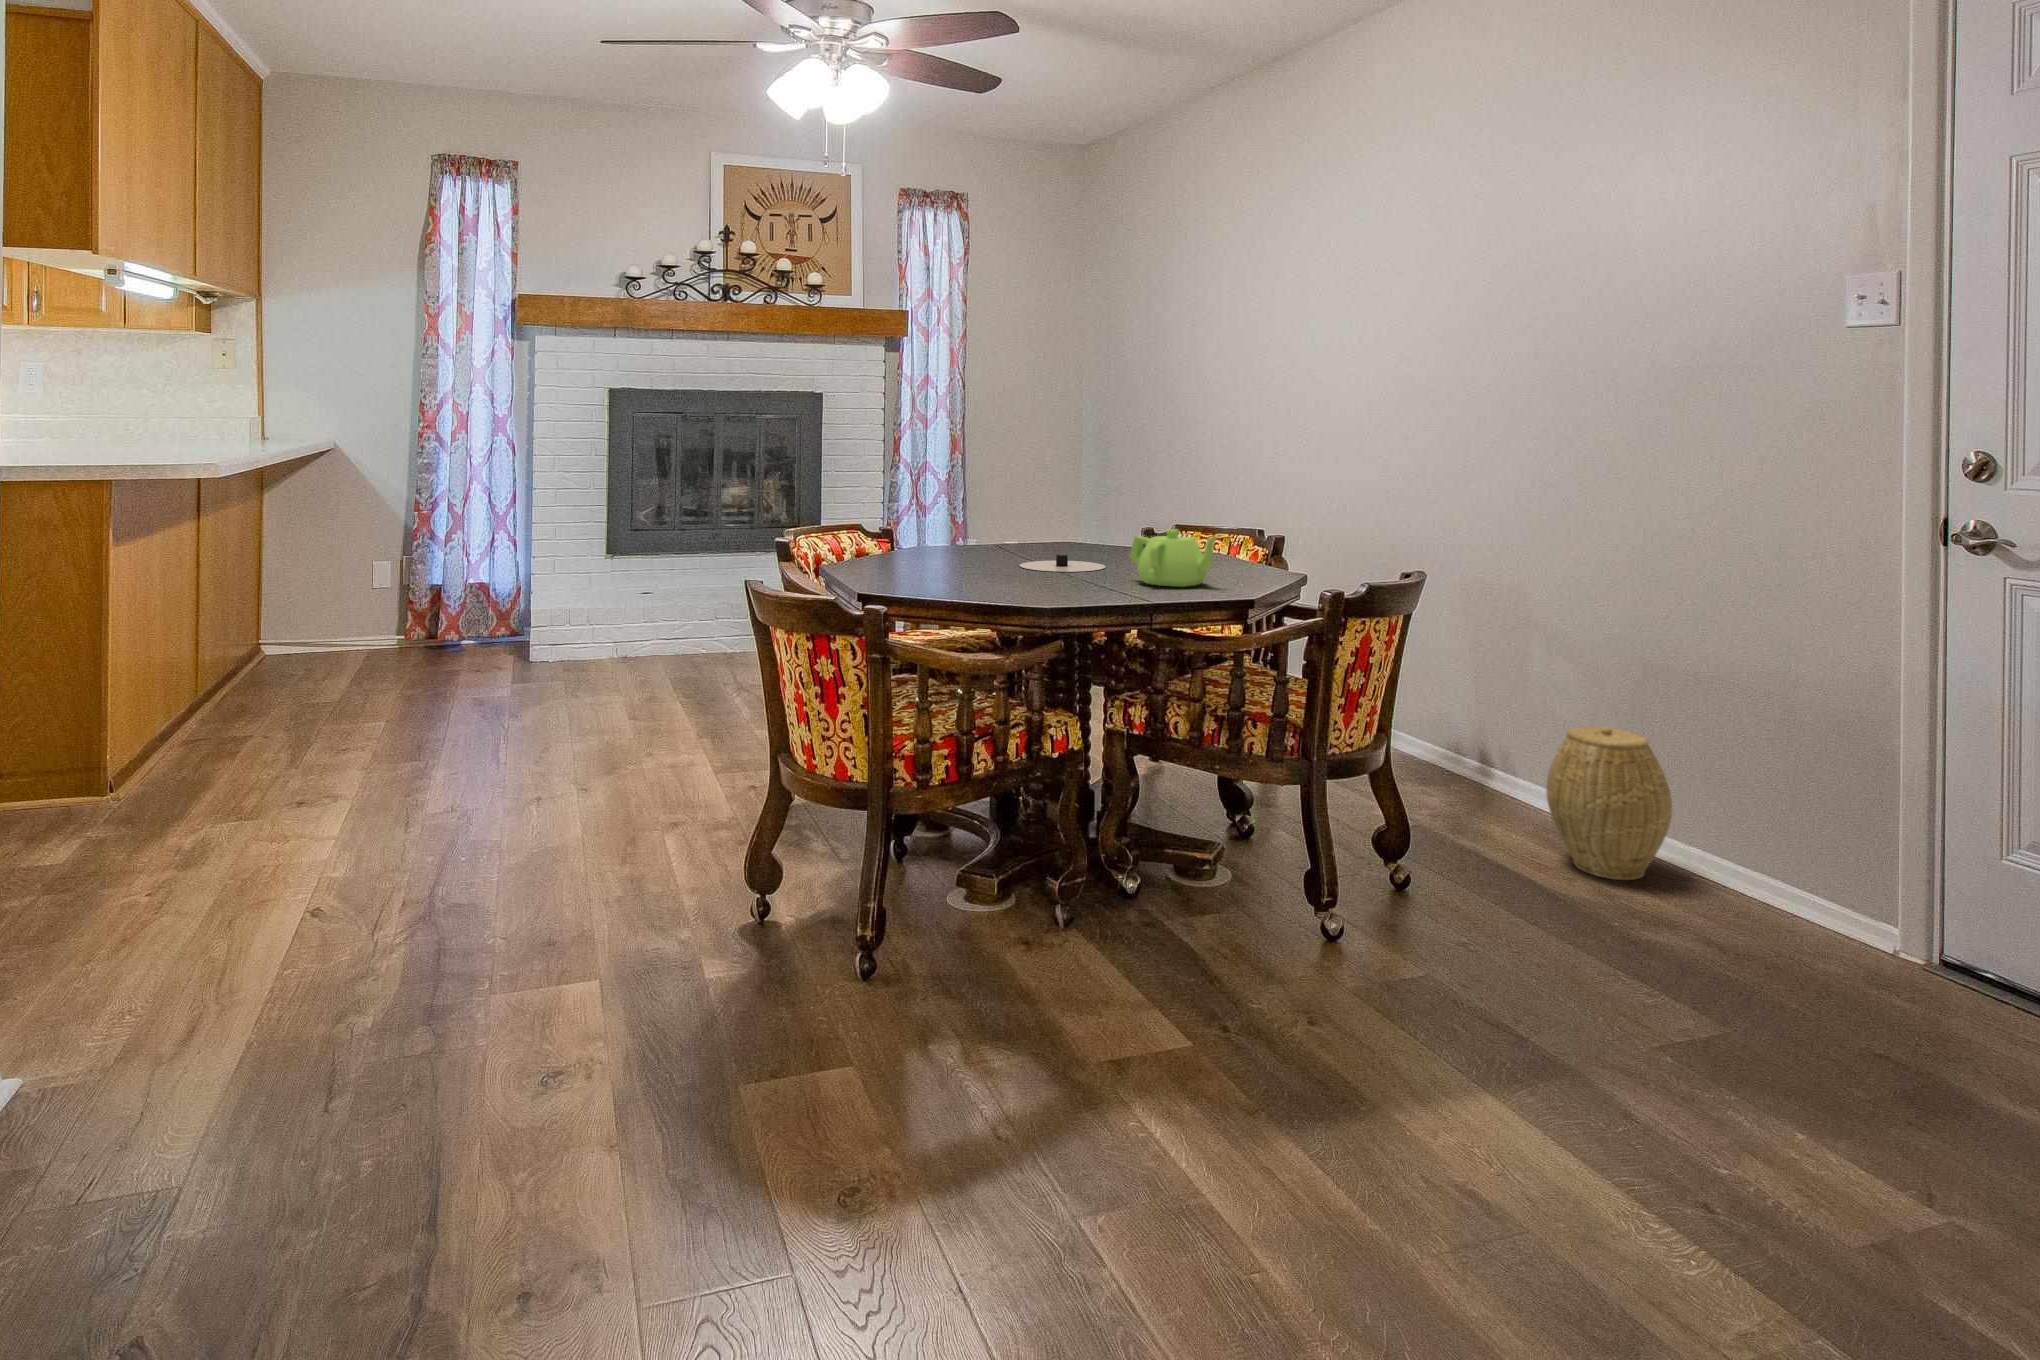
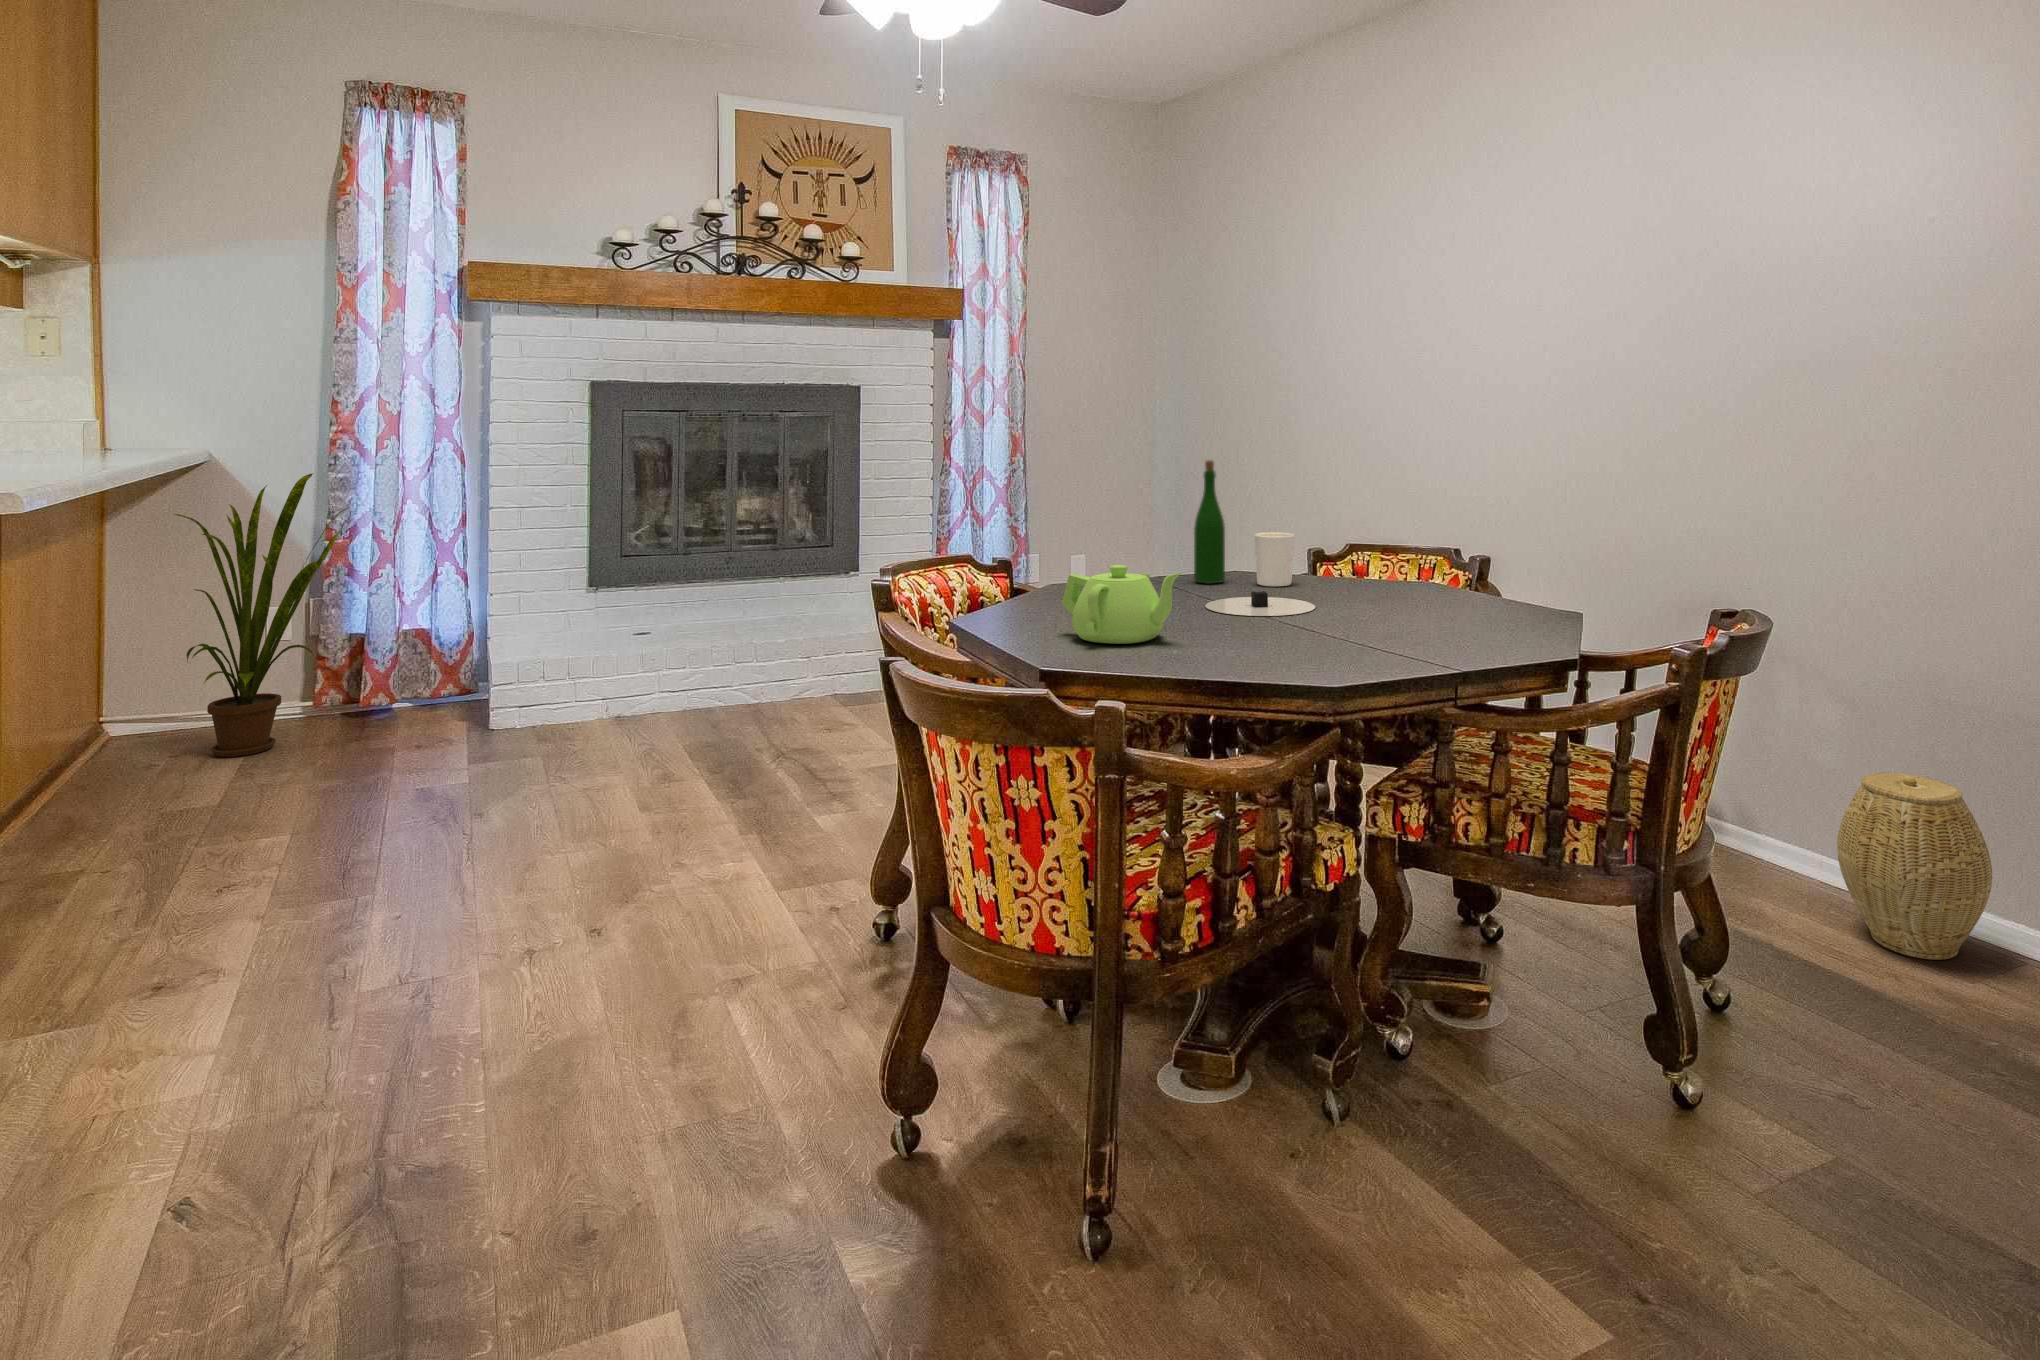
wine bottle: none [1032,453,1057,552] -> present [1194,460,1225,584]
house plant: none [313,458,433,669] -> present [174,473,348,757]
candle holder: none [1078,513,1111,555] -> present [1254,532,1294,586]
teapot: present [1129,529,1218,587] -> present [1062,565,1181,644]

